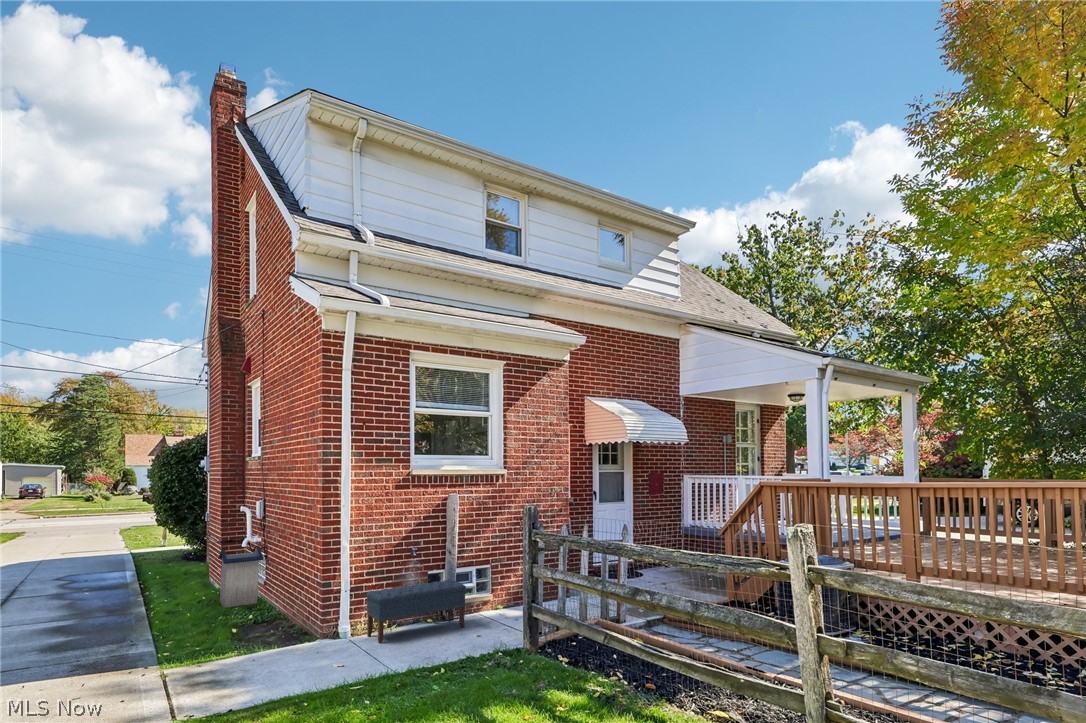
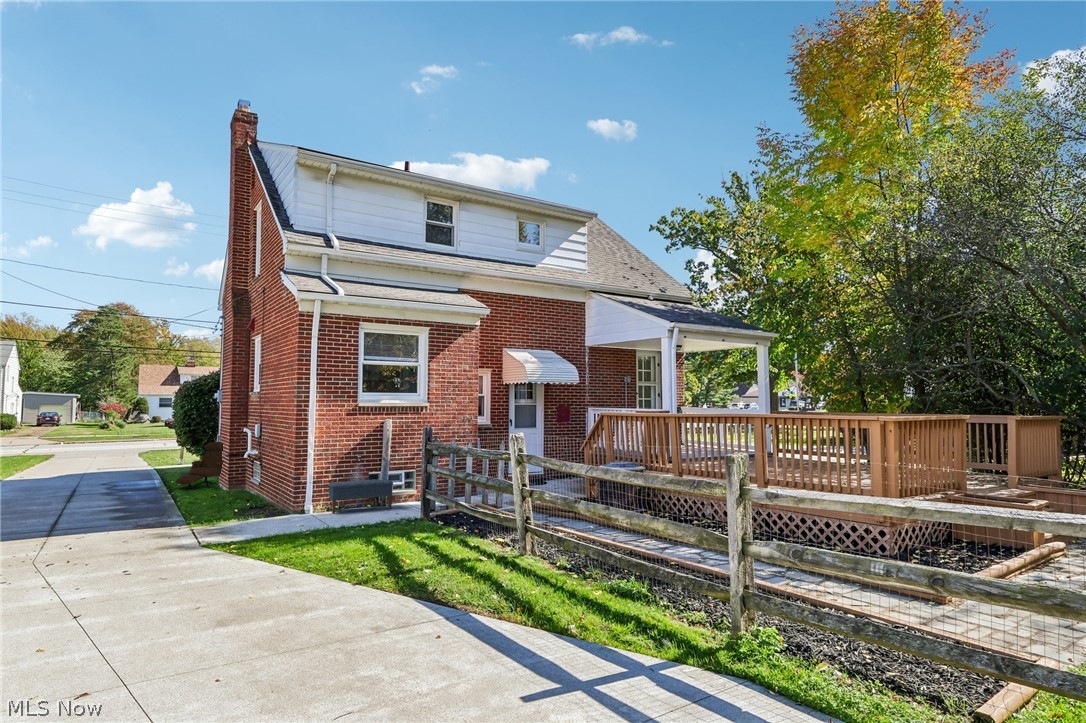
lounge chair: none [146,525,219,596] -> present [176,442,223,490]
trash can: present [218,547,263,608] -> none [228,457,260,497]

